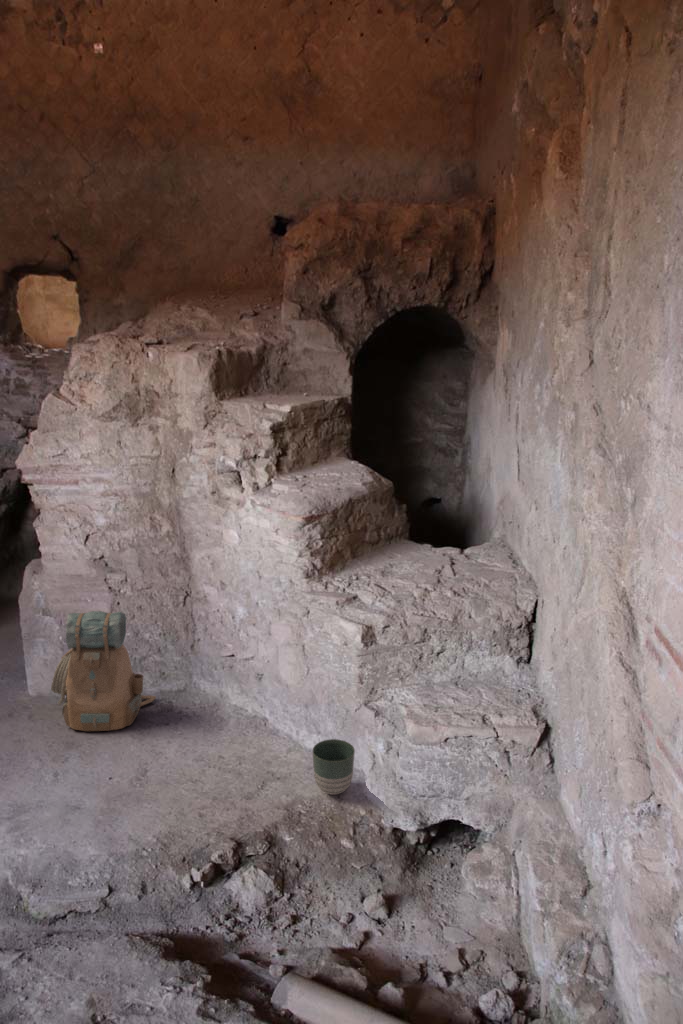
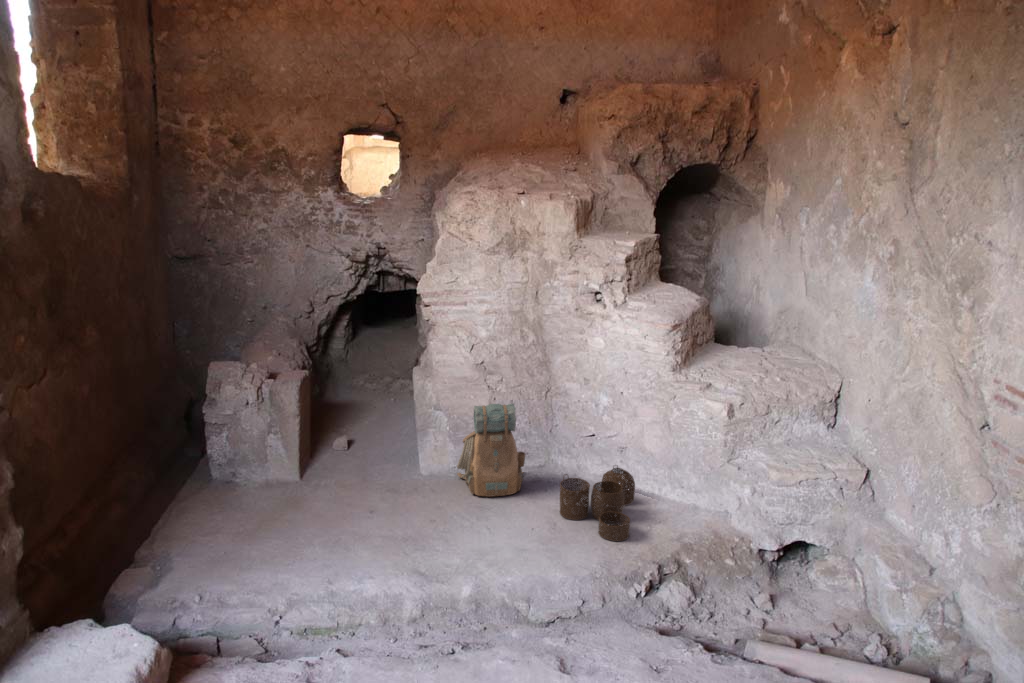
woven basket: none [155,698,271,805] -> present [560,467,635,541]
planter: present [313,739,355,795] -> none [689,490,721,529]

